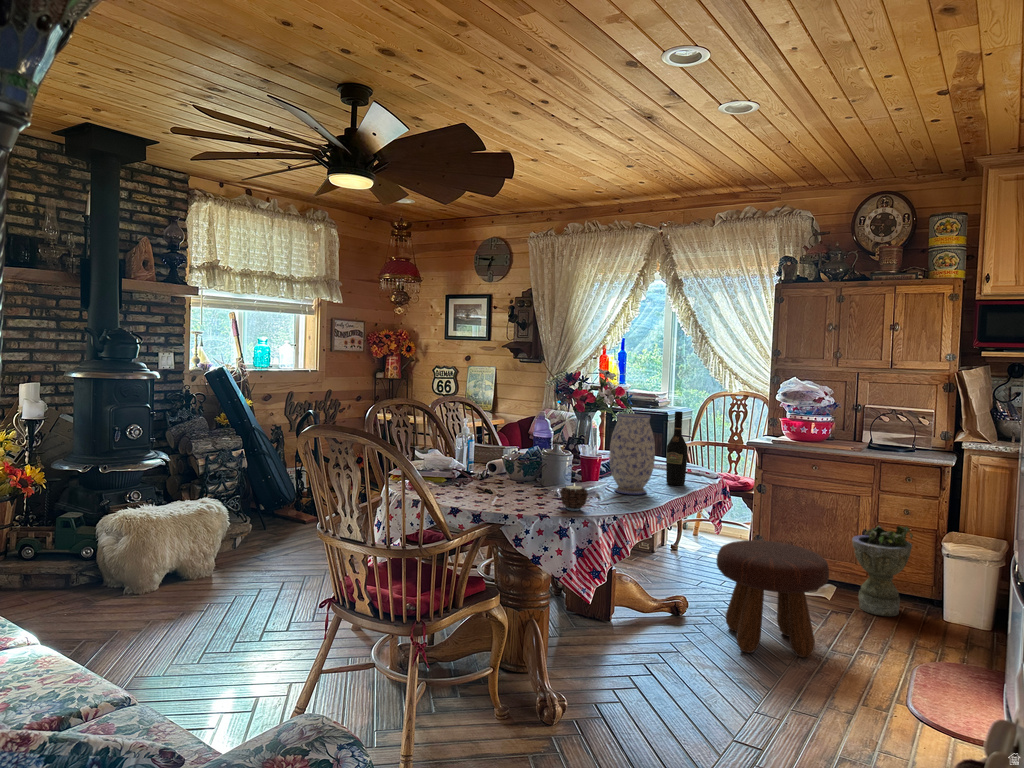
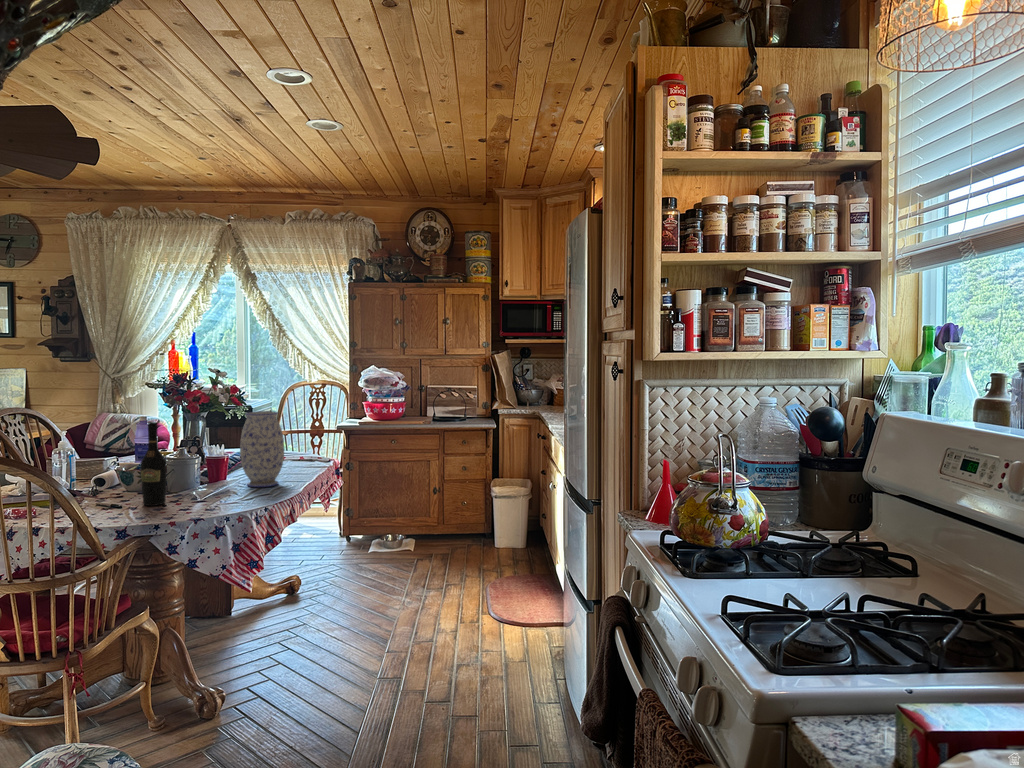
wine bottle: present [666,411,688,485] -> present [141,422,167,506]
candle: present [560,485,588,511] -> none [206,482,236,509]
planter: present [852,525,913,616] -> none [430,482,474,558]
footstool: present [716,540,829,657] -> none [331,511,424,610]

